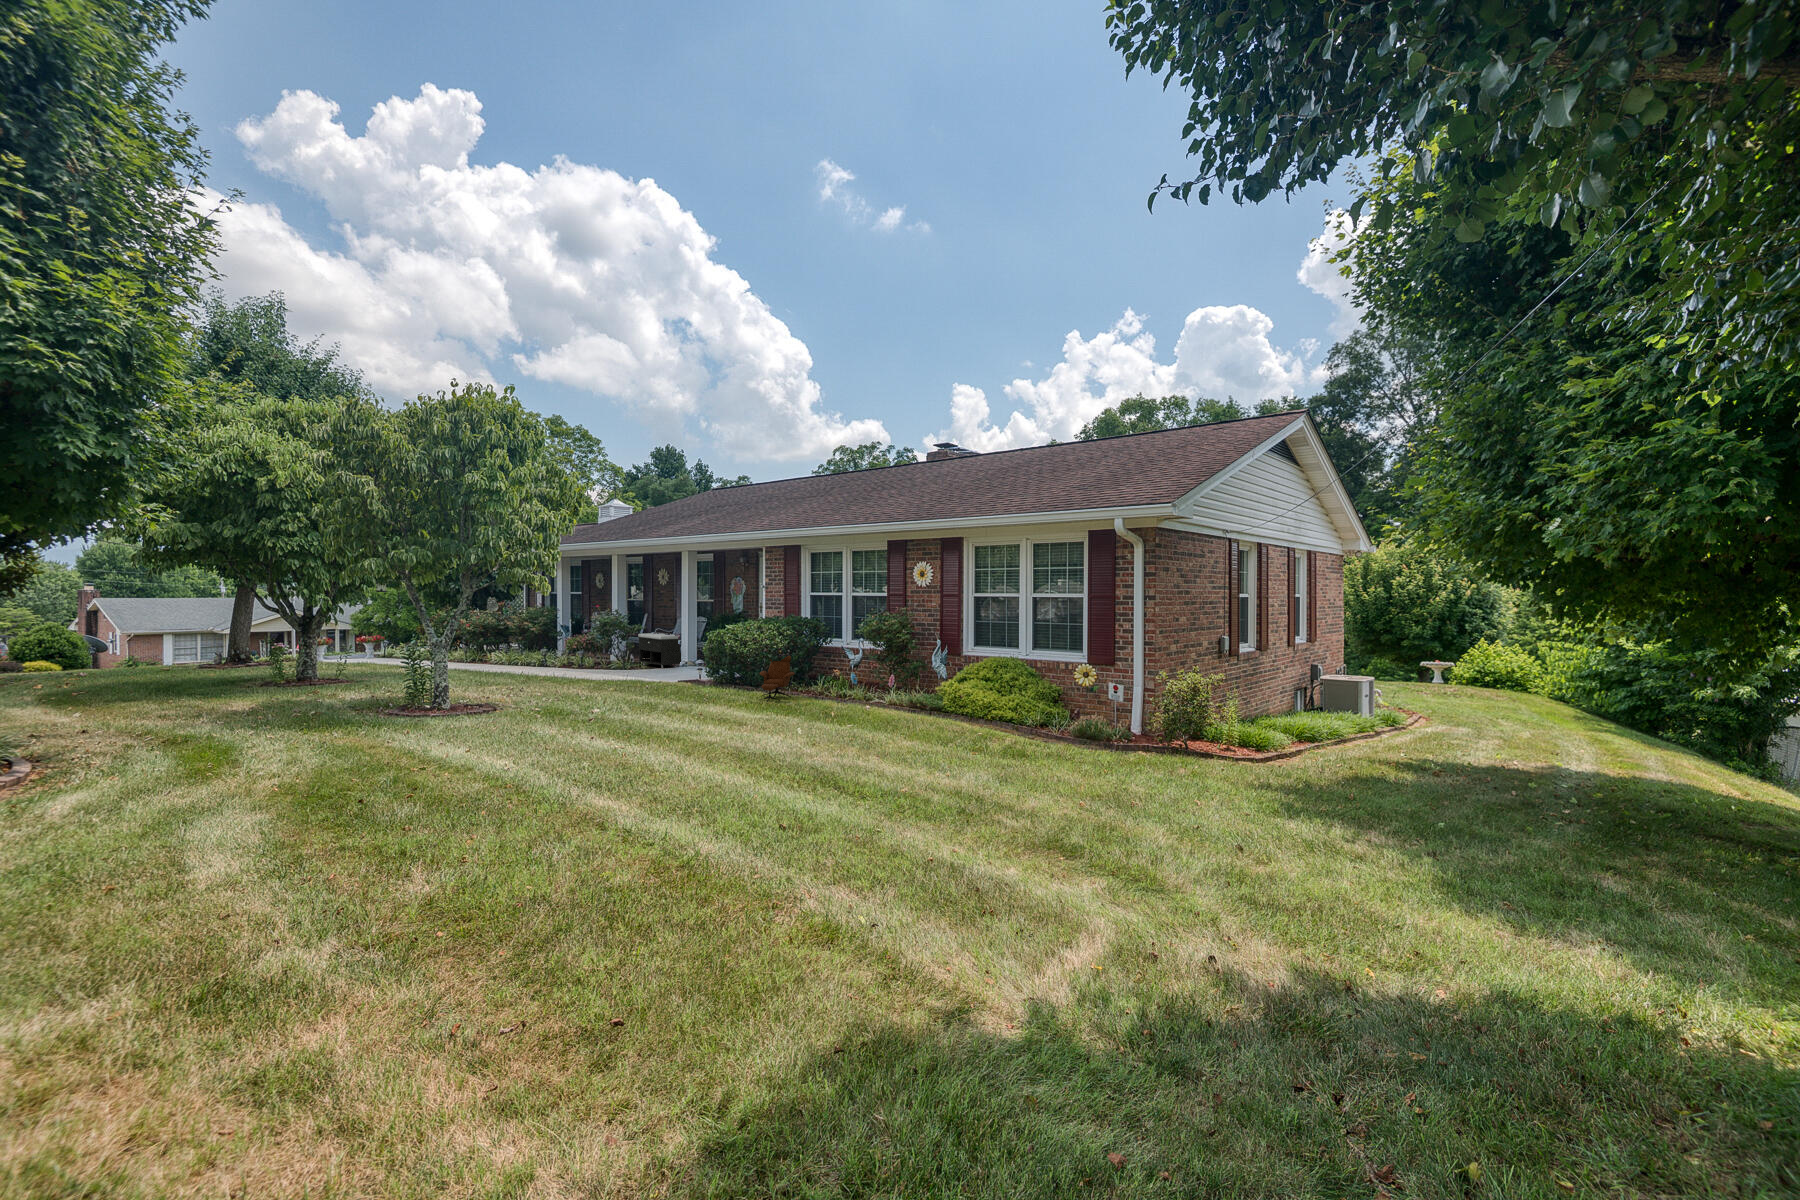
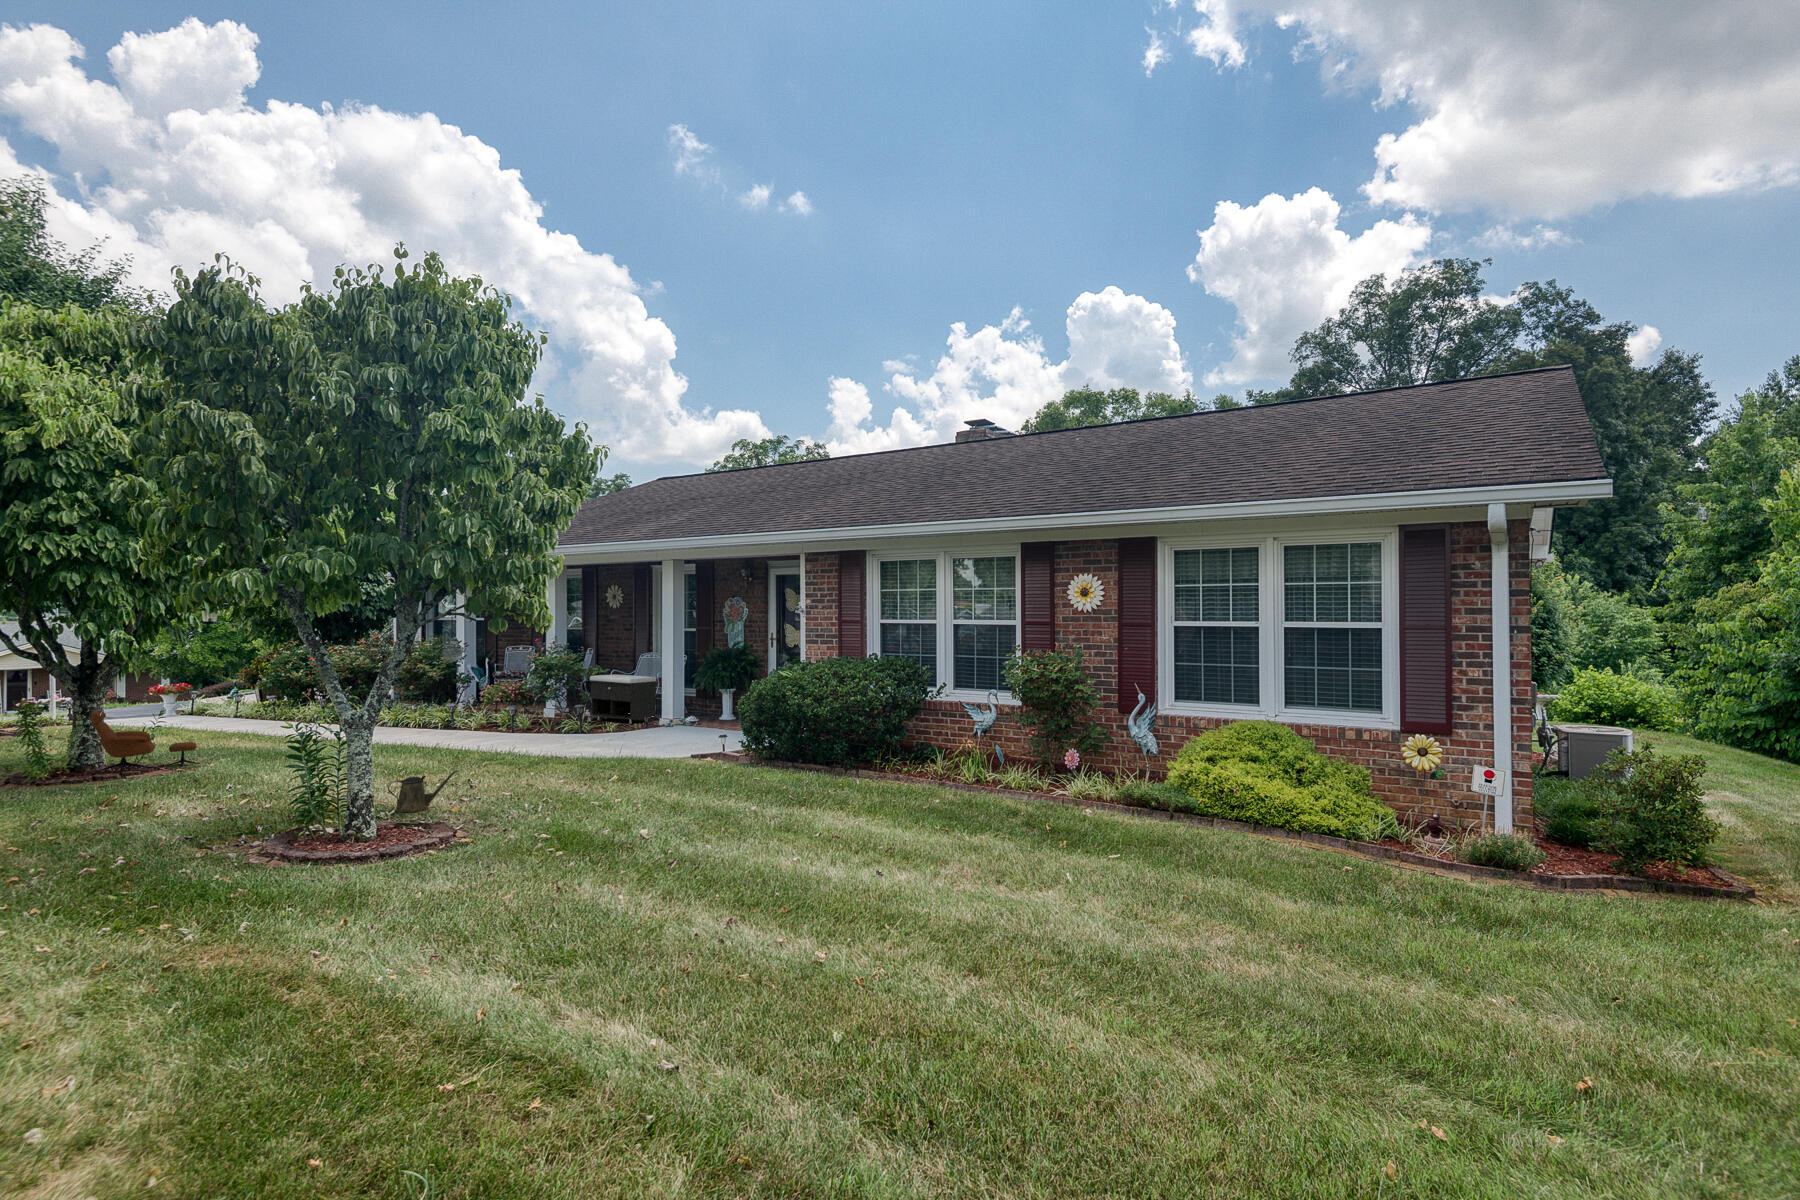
lounge chair: present [759,656,795,702] -> present [91,711,200,774]
watering can: none [446,684,488,707] -> present [388,770,458,812]

